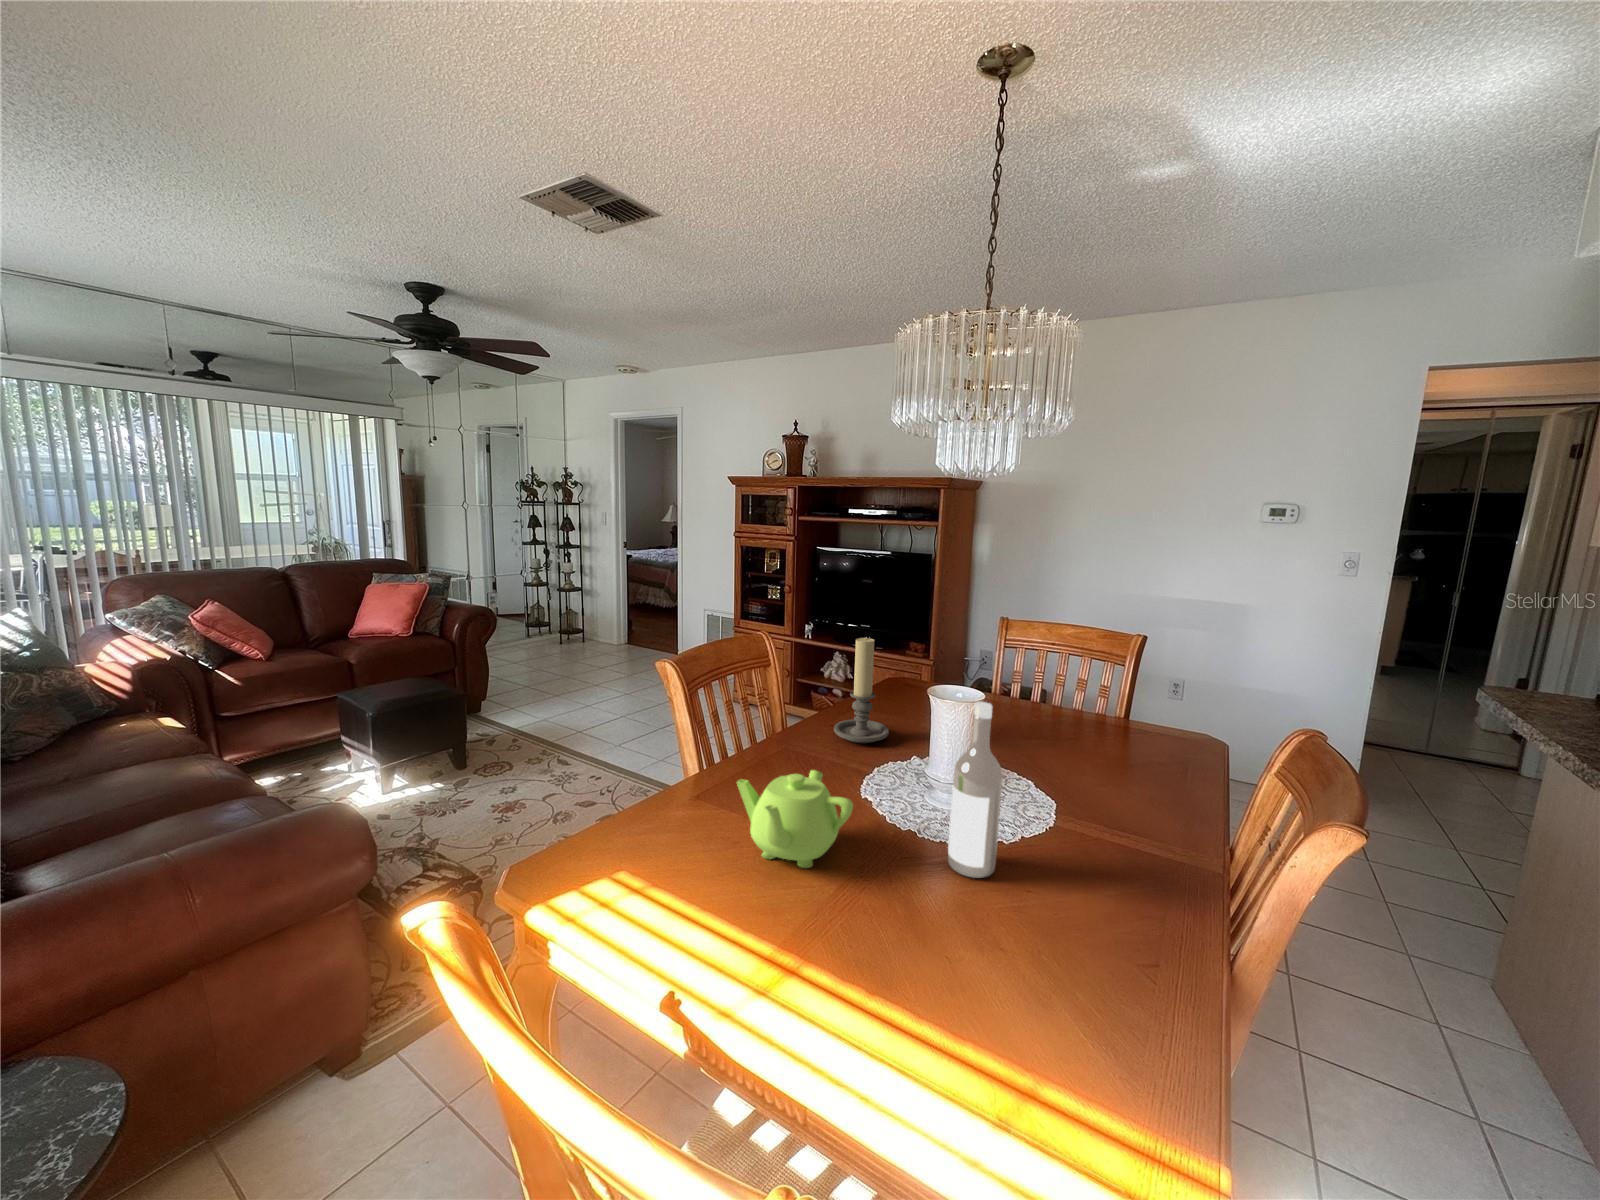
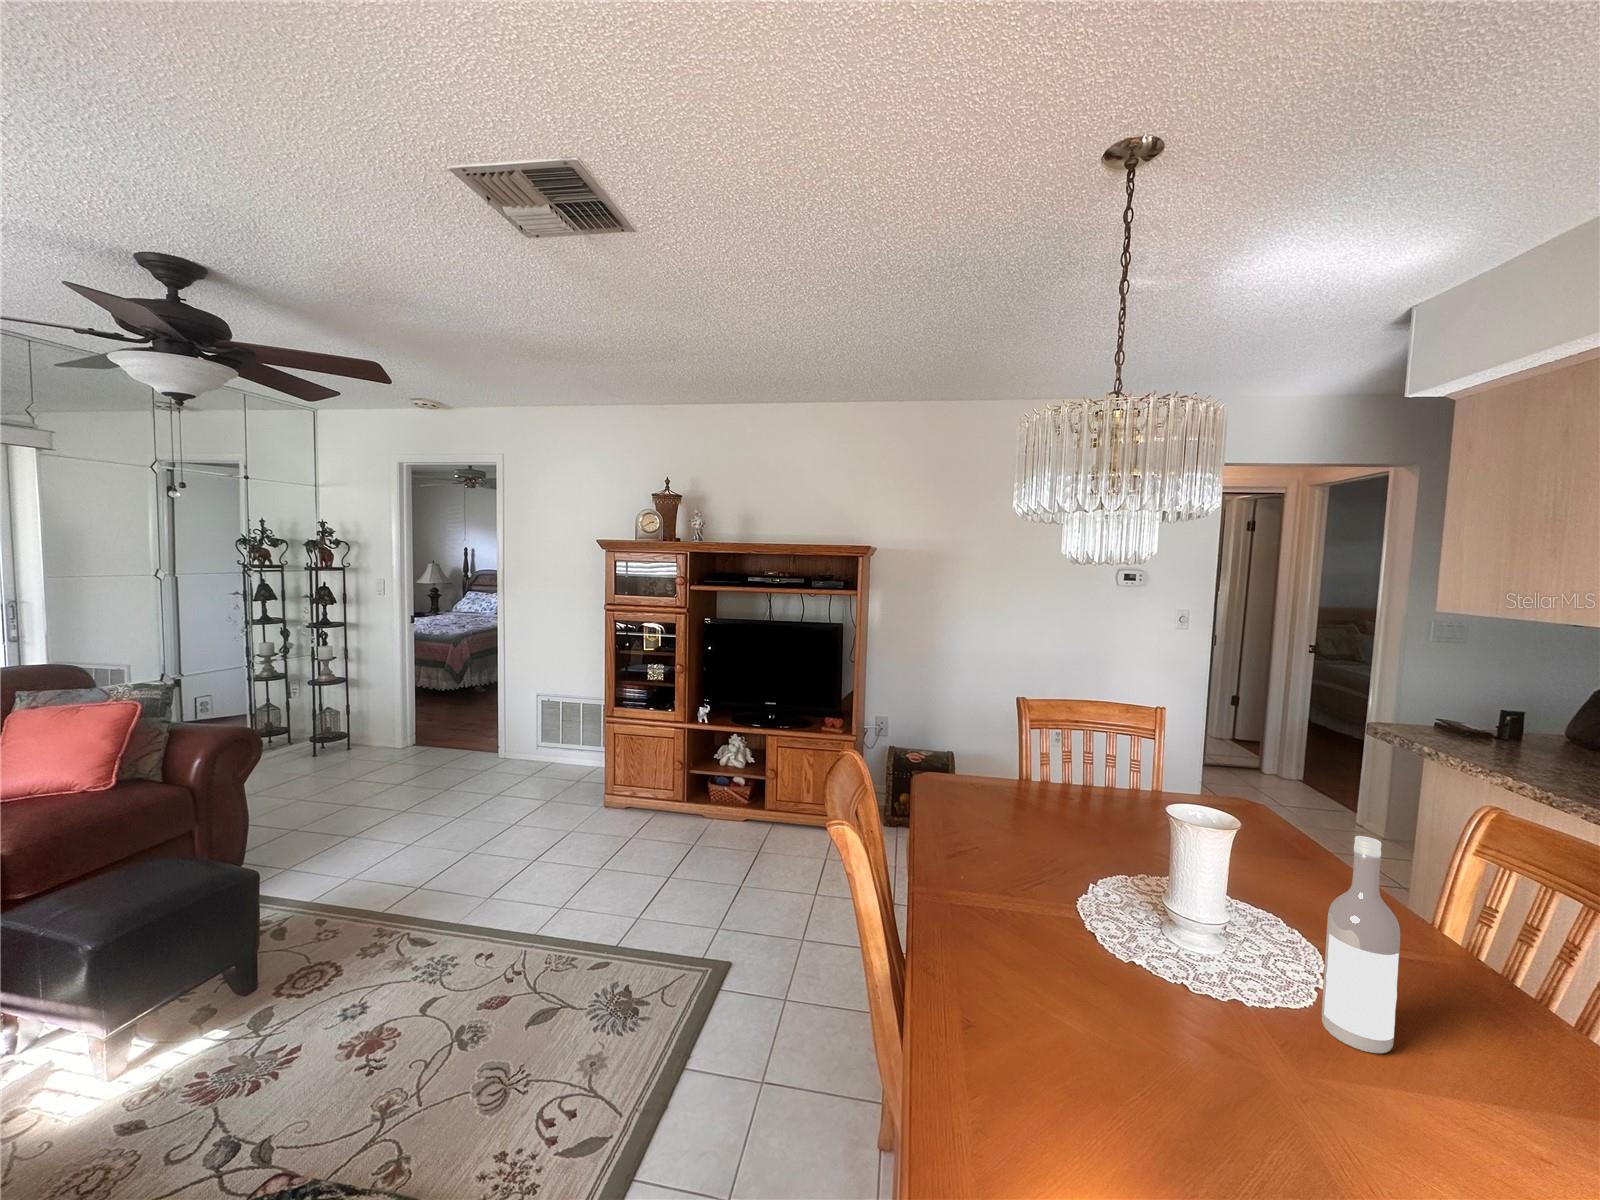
candle holder: present [834,637,889,743] -> none [973,747,1041,877]
teapot: present [737,770,853,868] -> none [1104,948,1269,1102]

